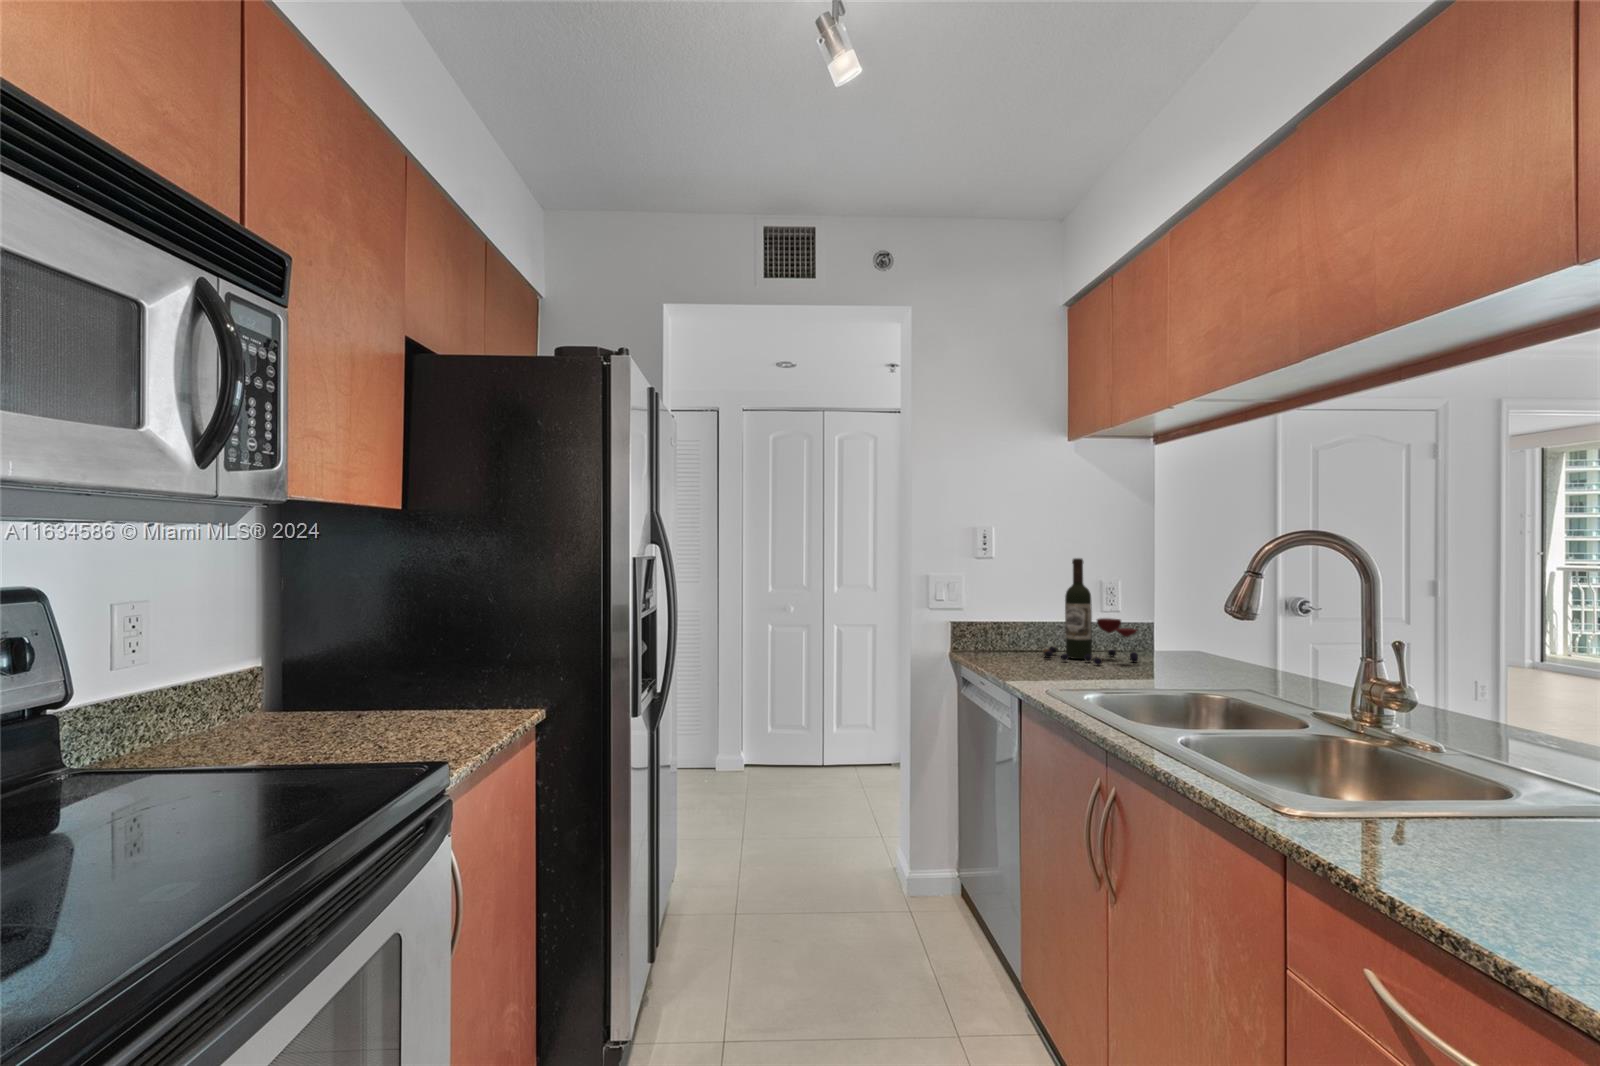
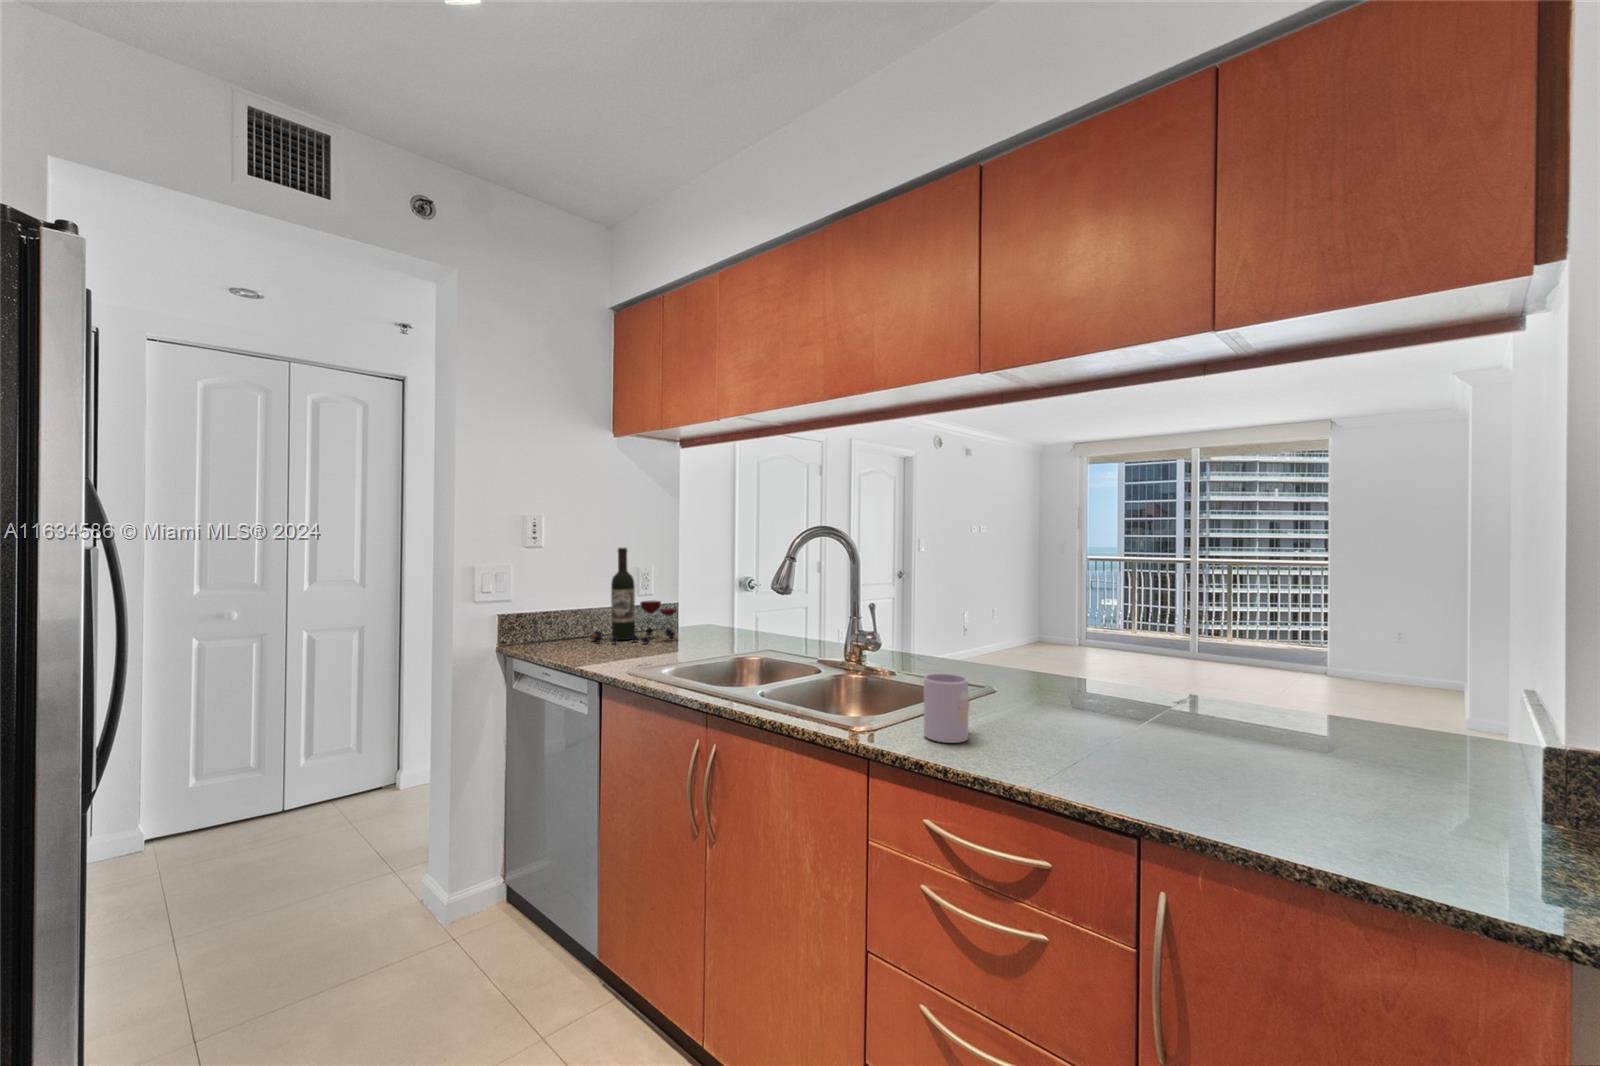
mug: none [1392,746,1497,869] -> present [924,674,969,743]

